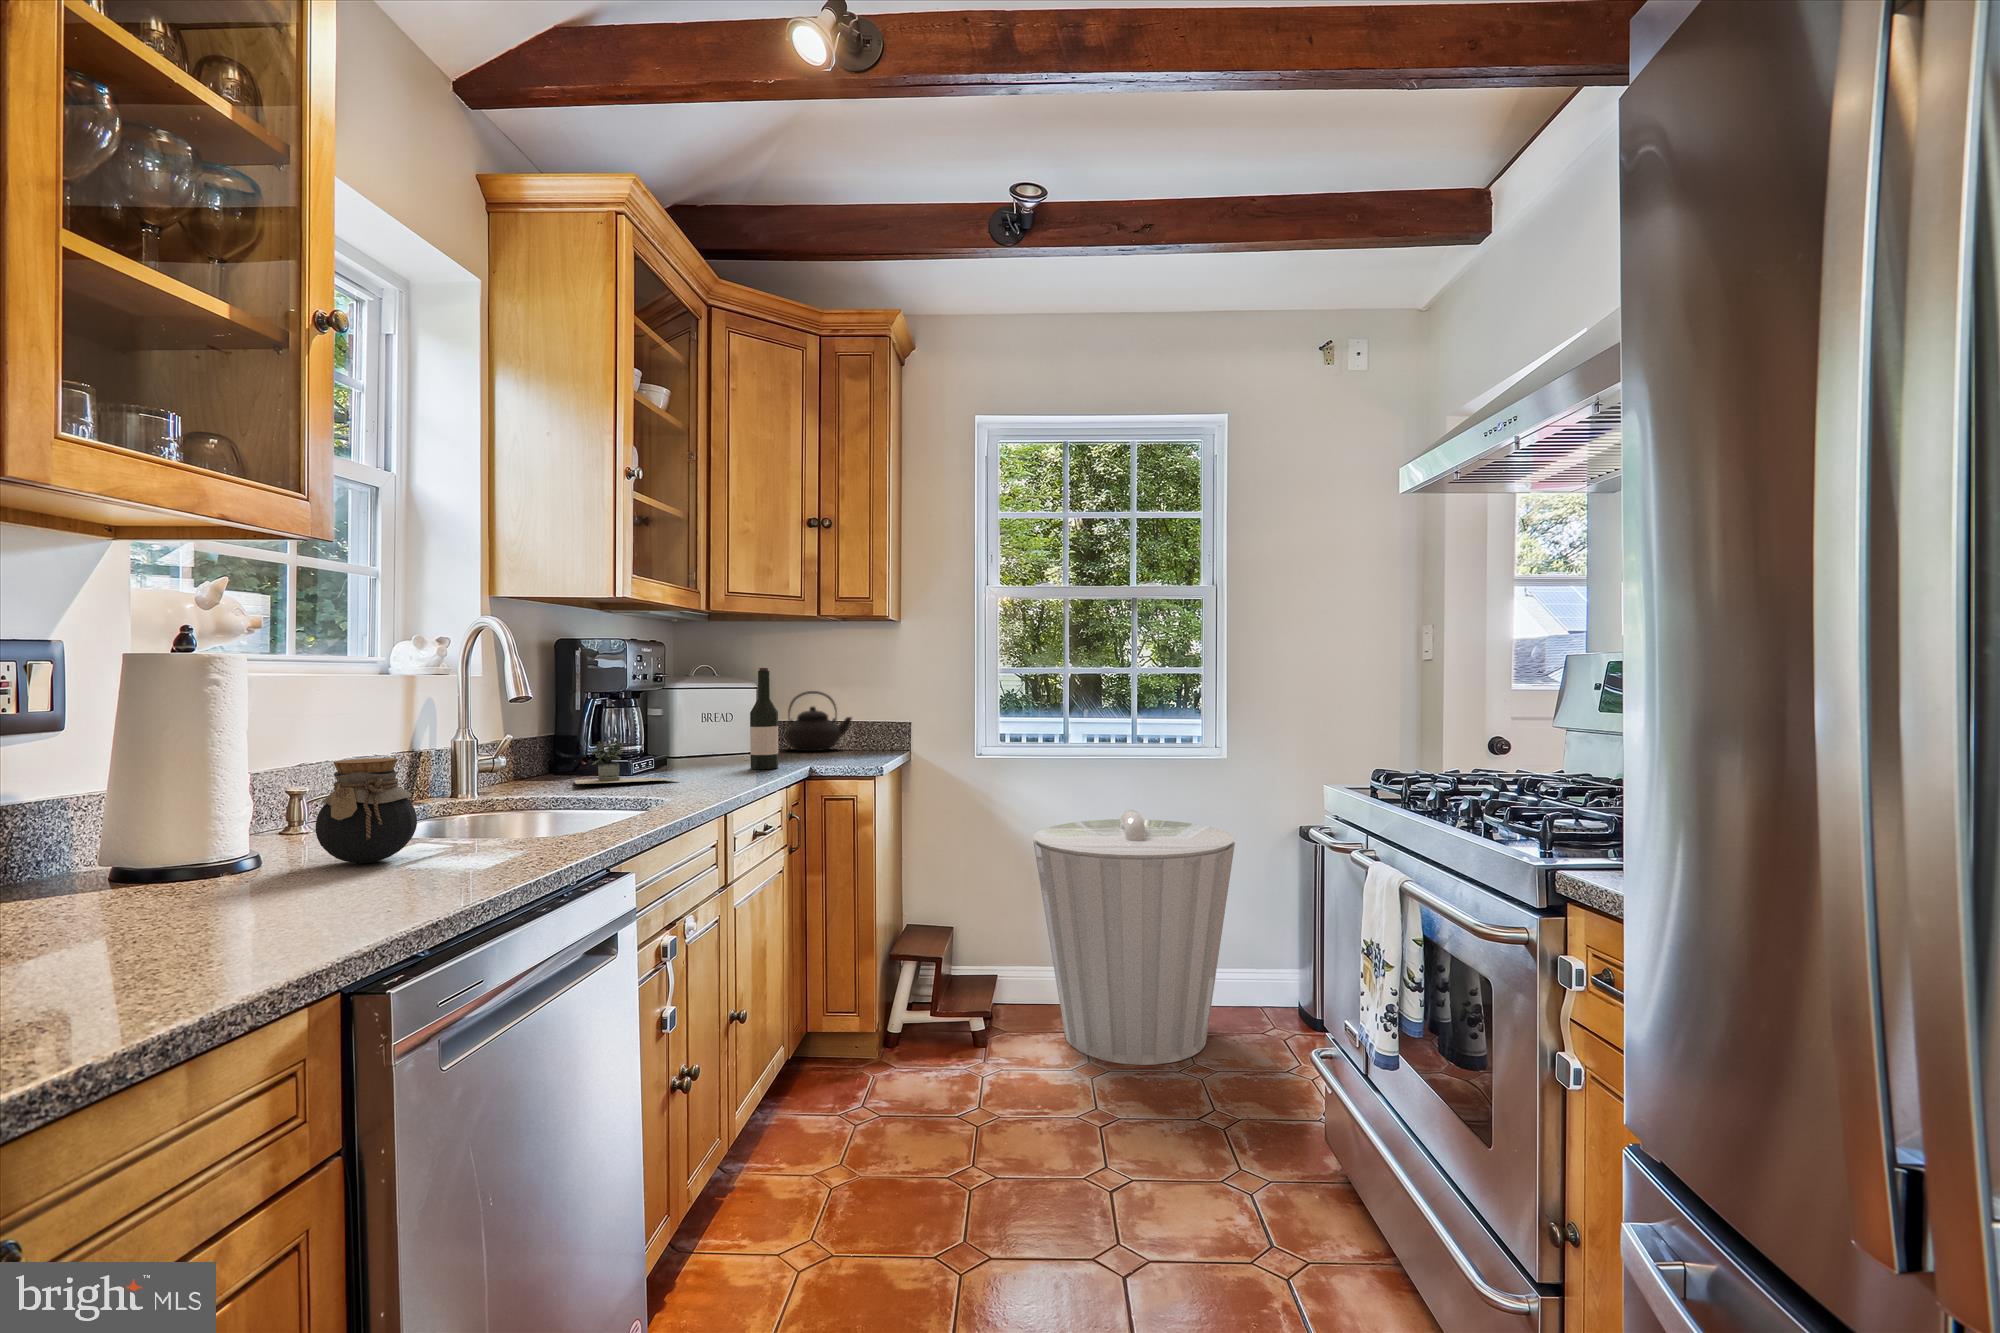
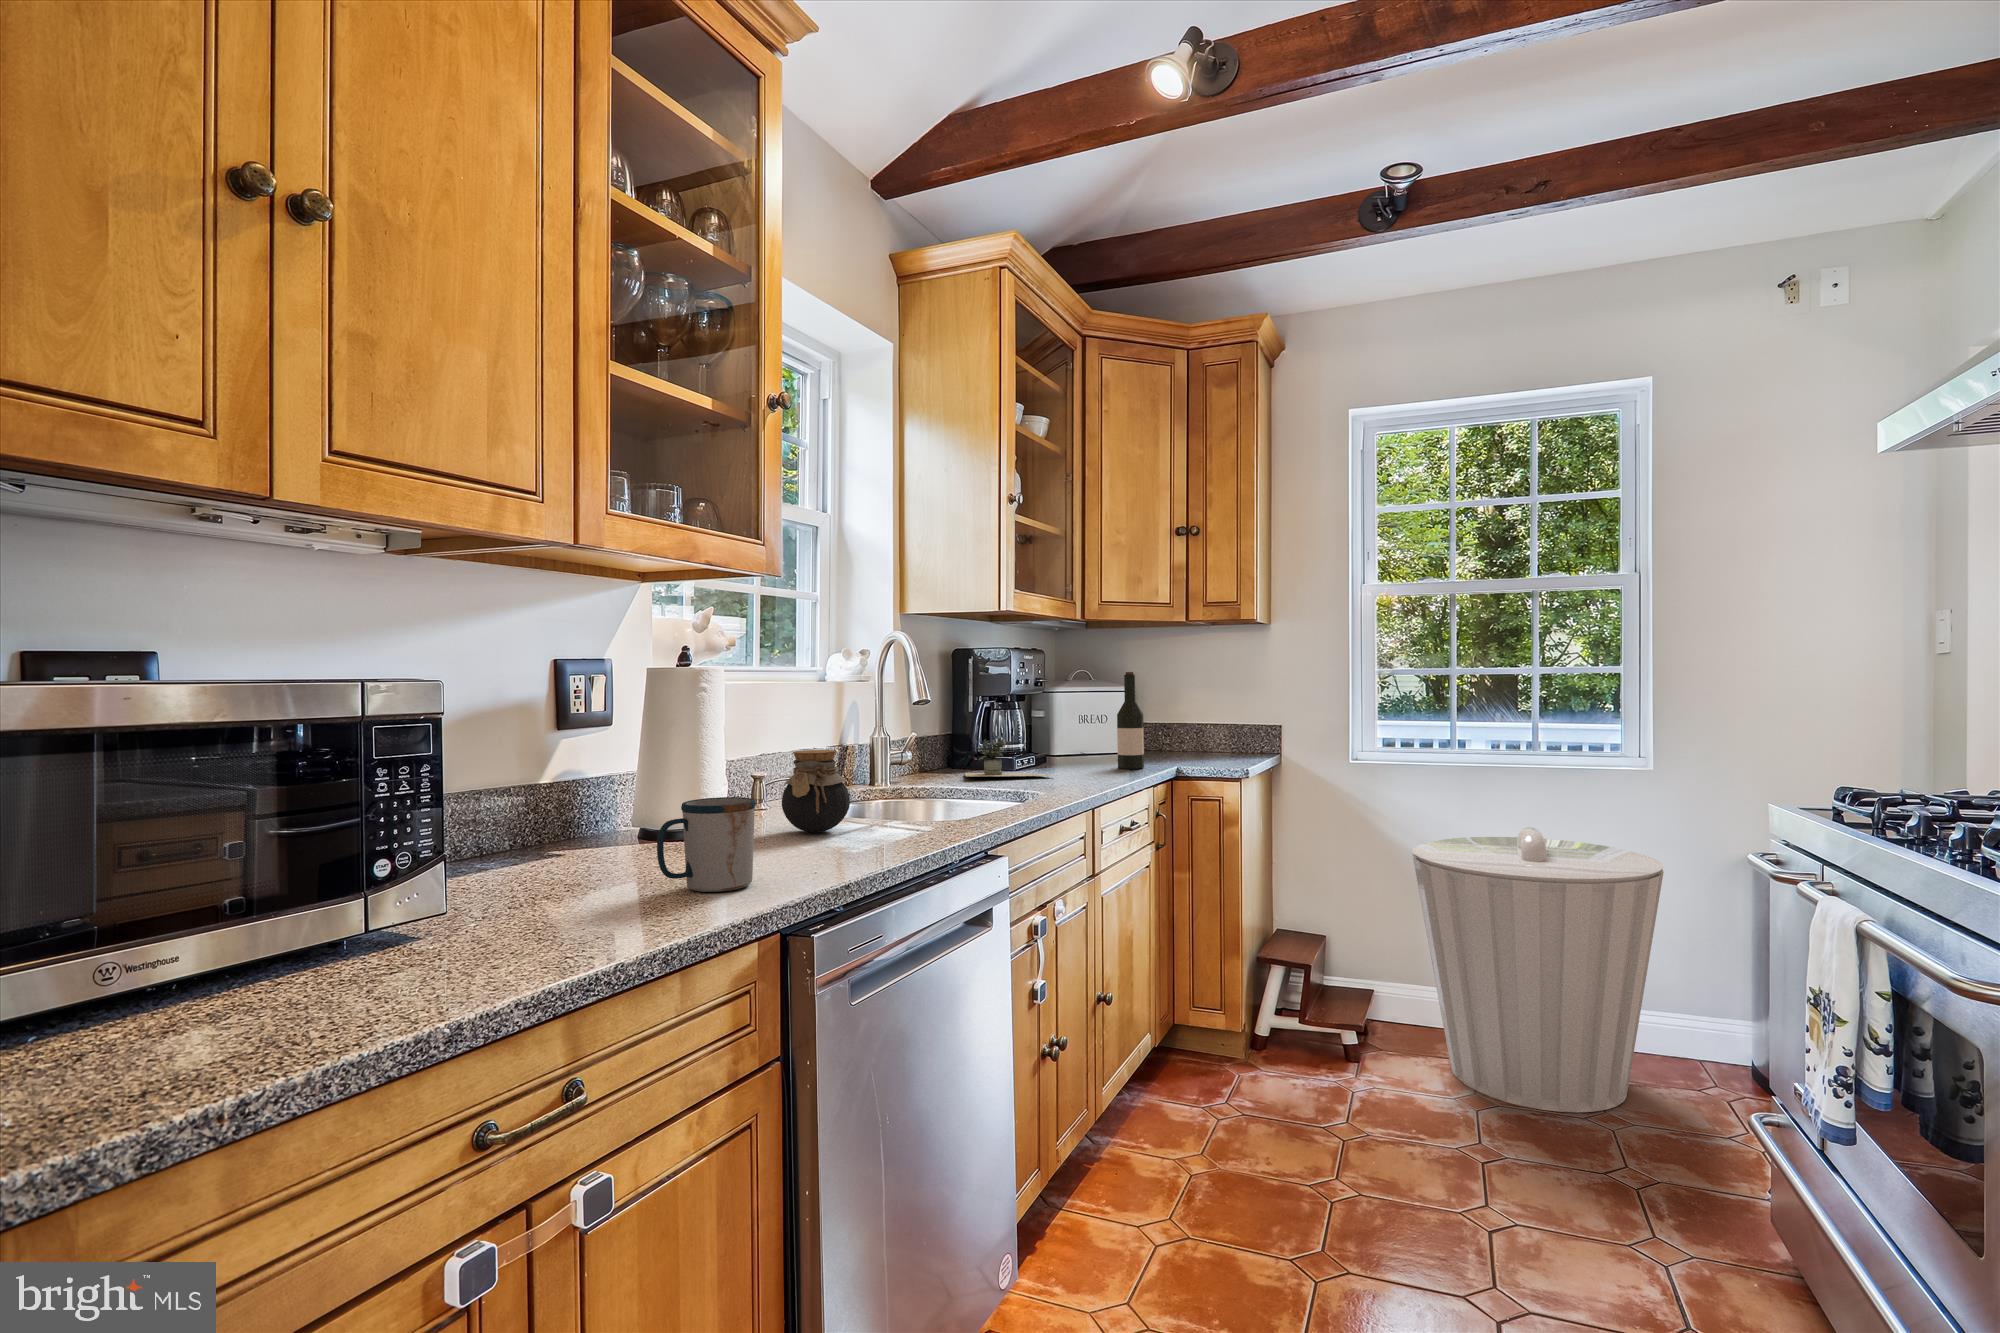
teapot: present [785,691,852,751] -> none [1152,693,1219,752]
mug: none [80,826,260,964] -> present [657,797,756,892]

